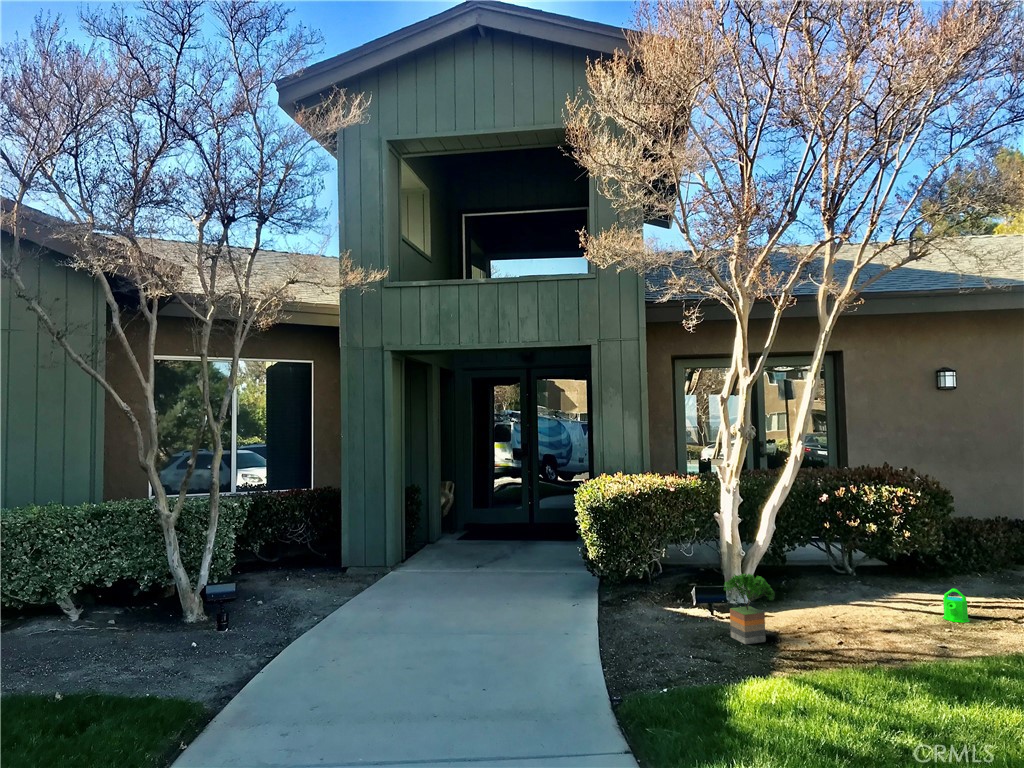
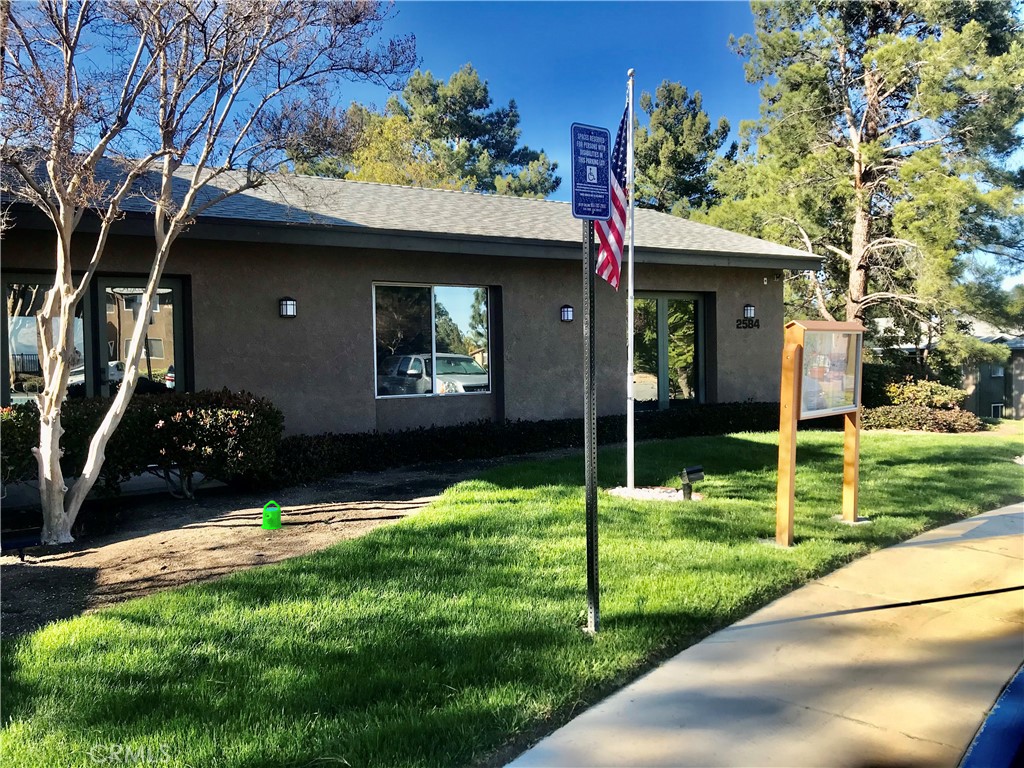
potted tree: present [724,574,775,644] -> none [35,512,98,590]

